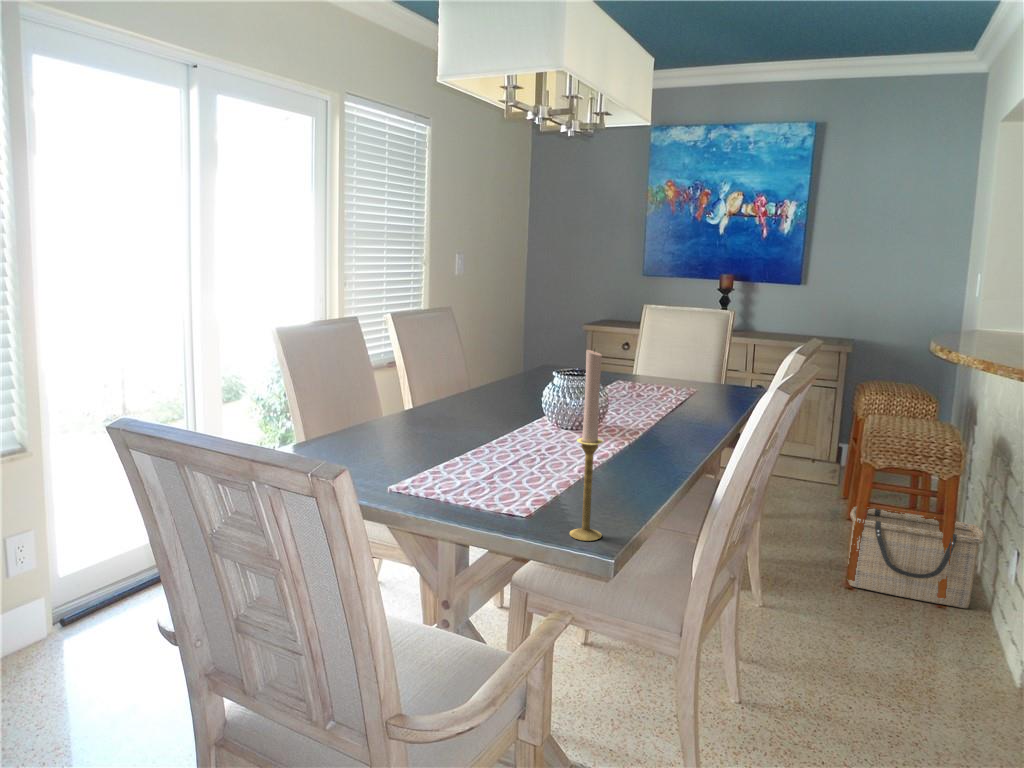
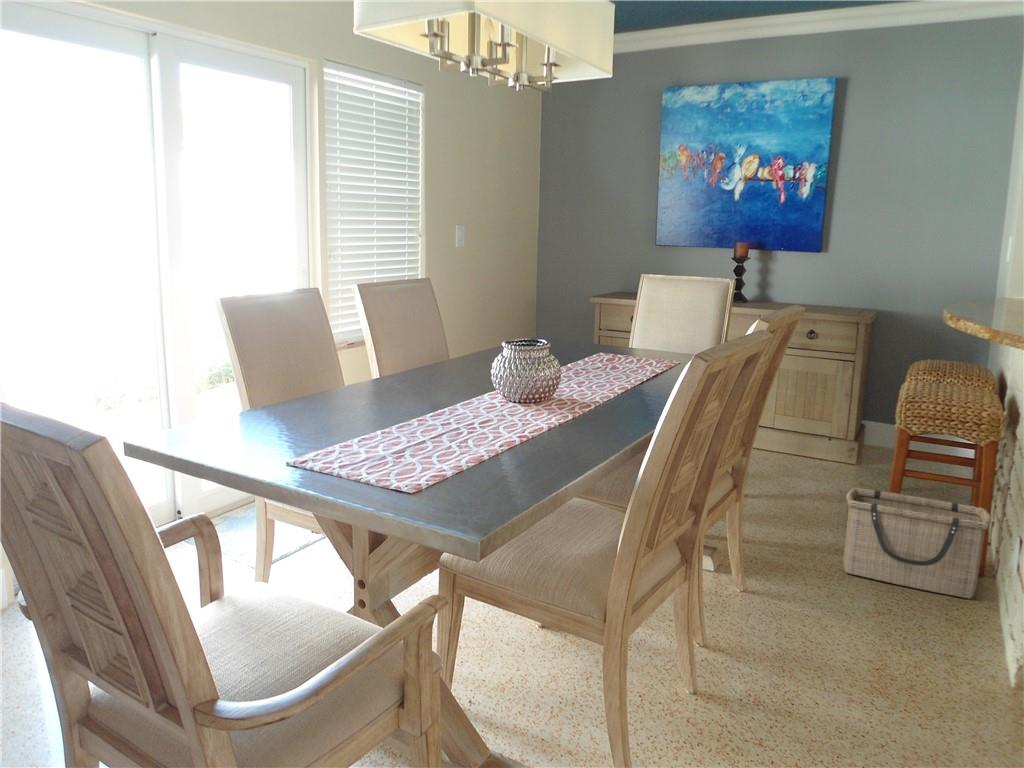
candlestick: present [570,350,603,541] -> none [451,310,485,518]

